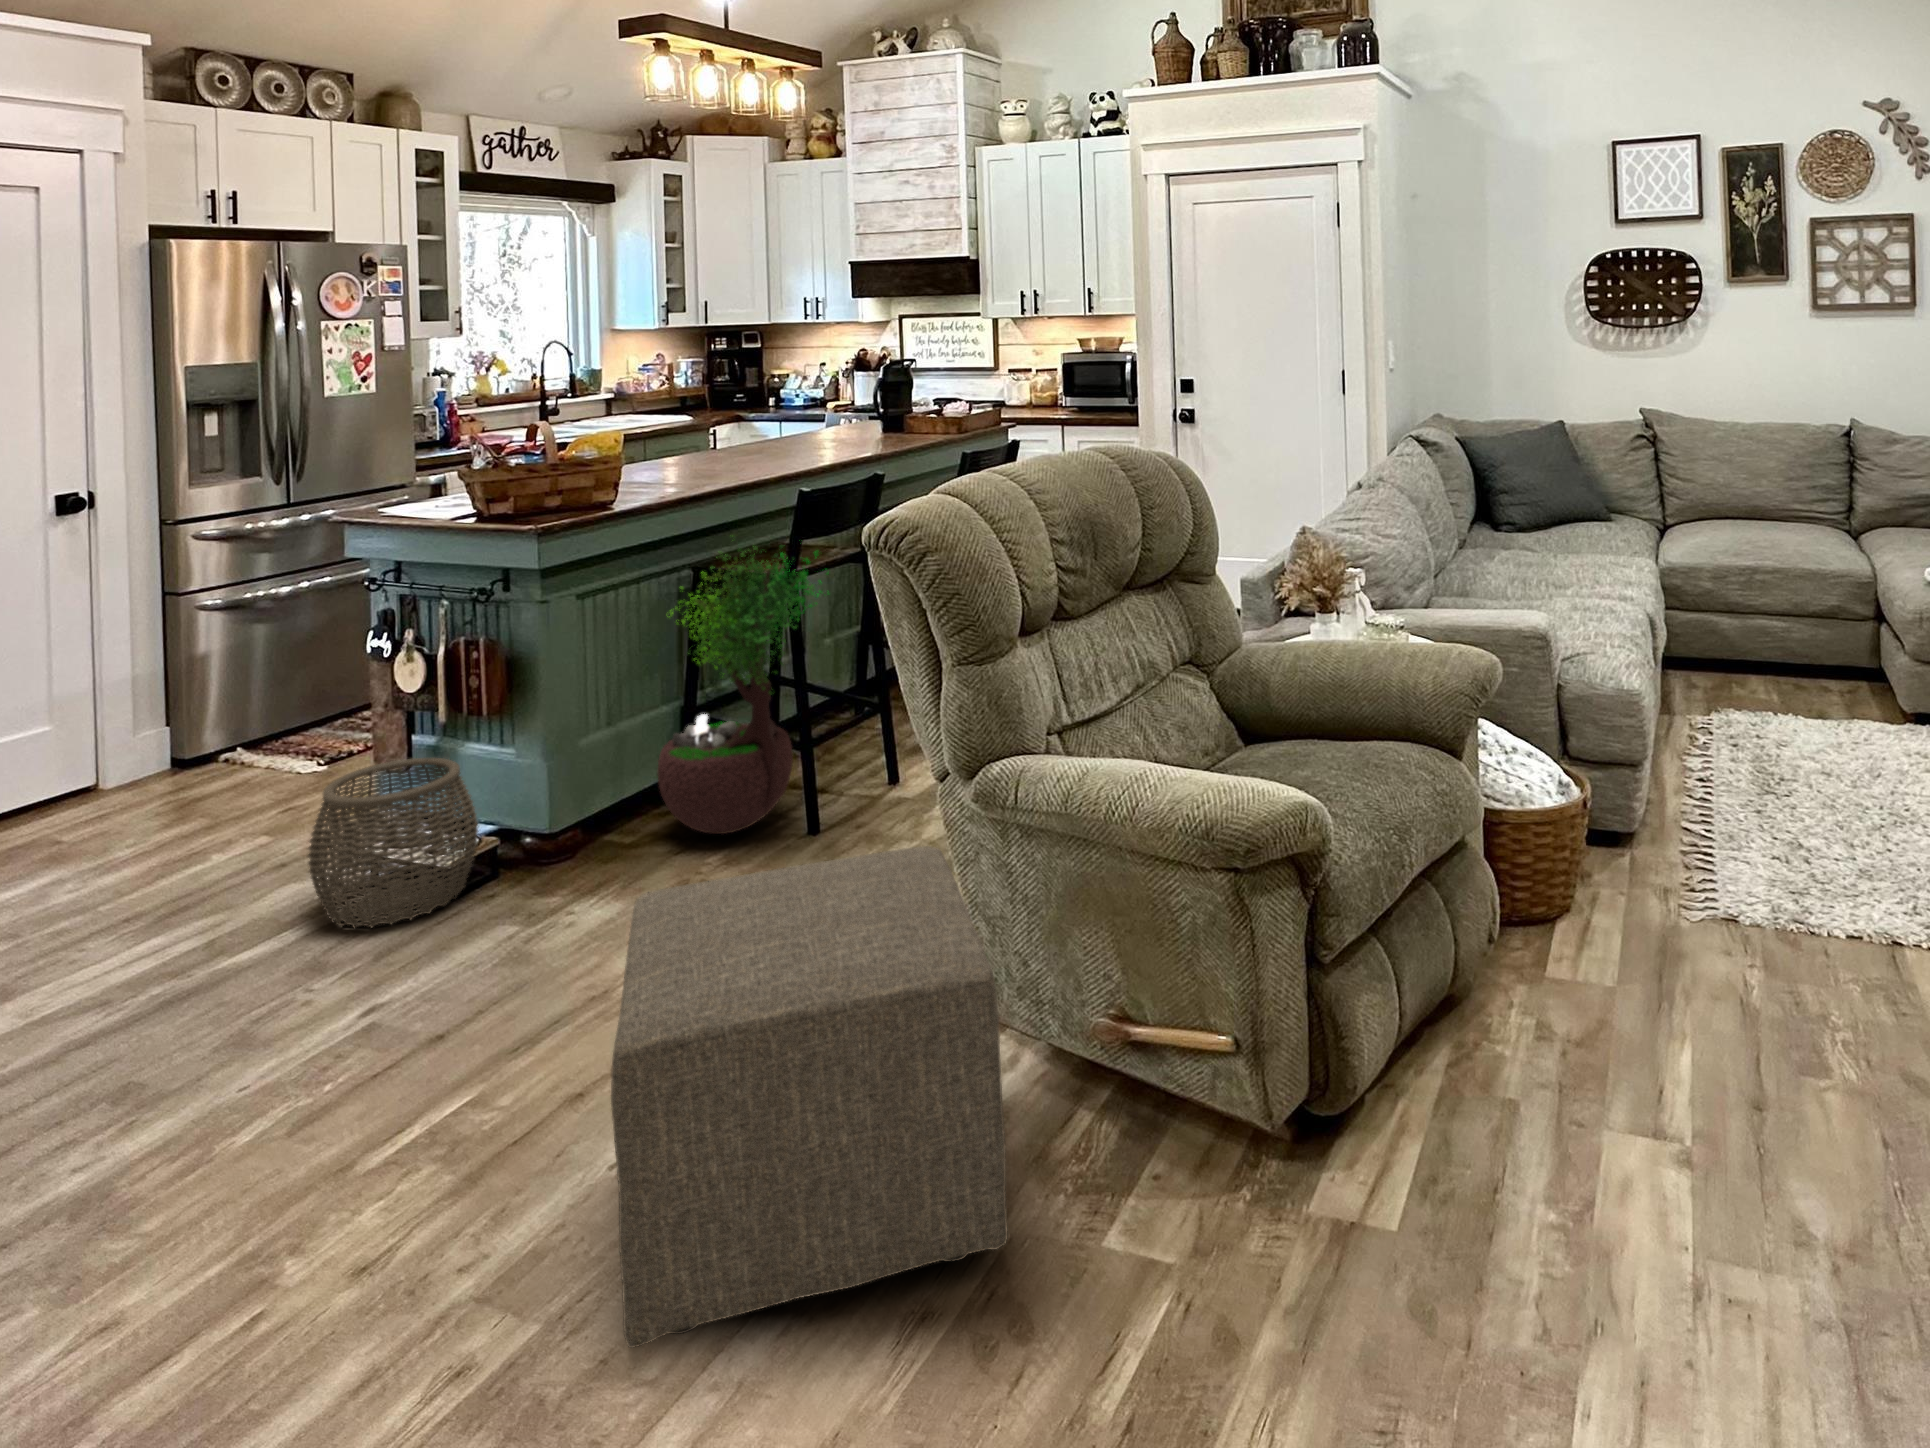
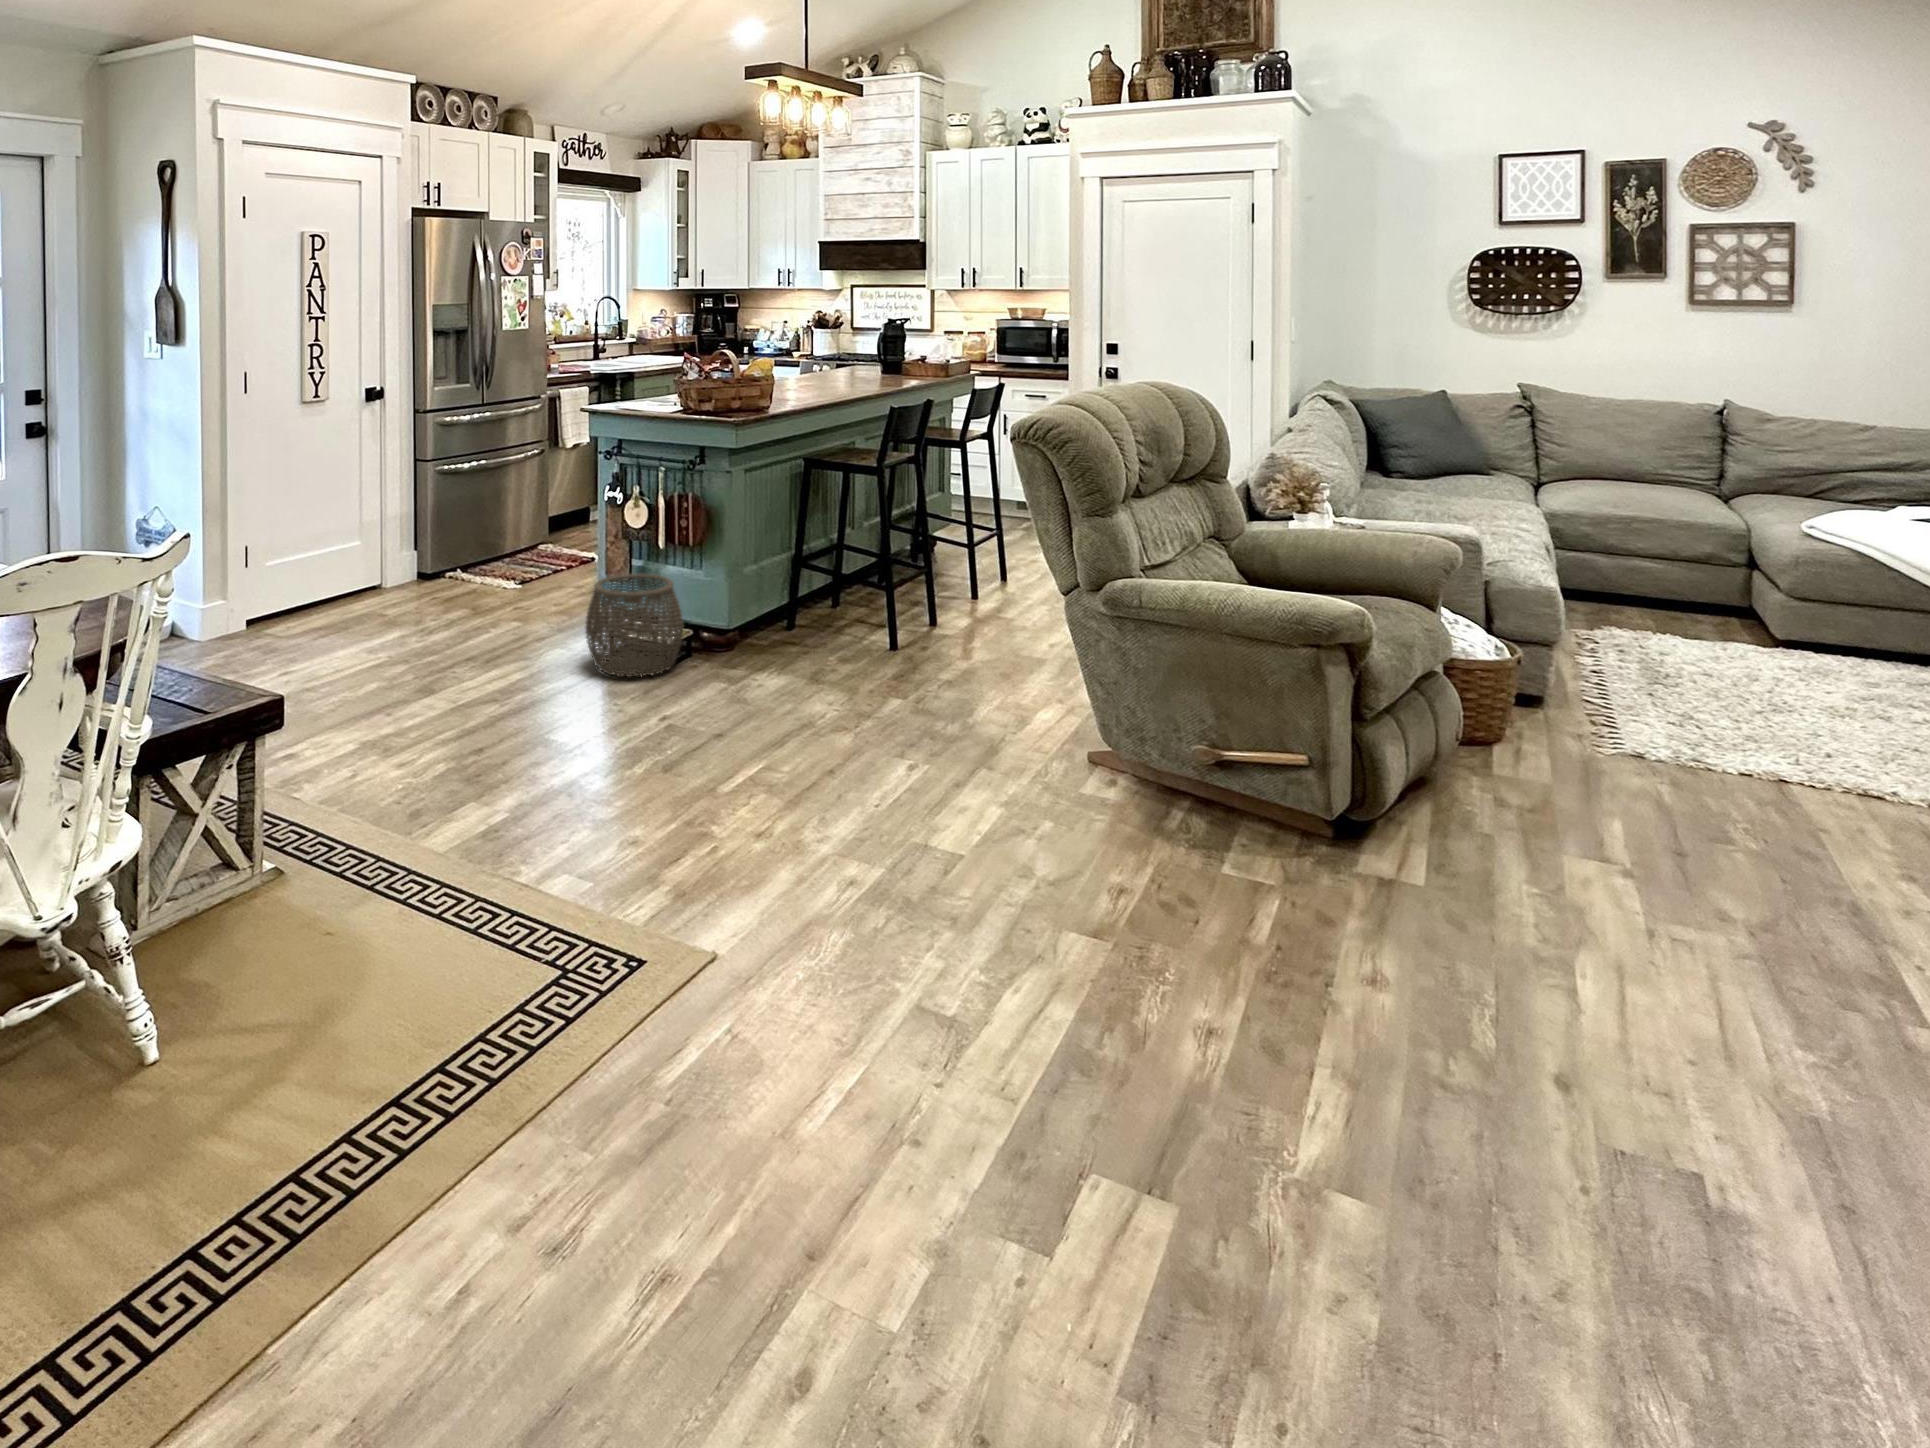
potted tree: present [658,535,822,834] -> none [785,436,905,646]
ottoman: present [611,846,1008,1348] -> none [896,632,1170,879]

